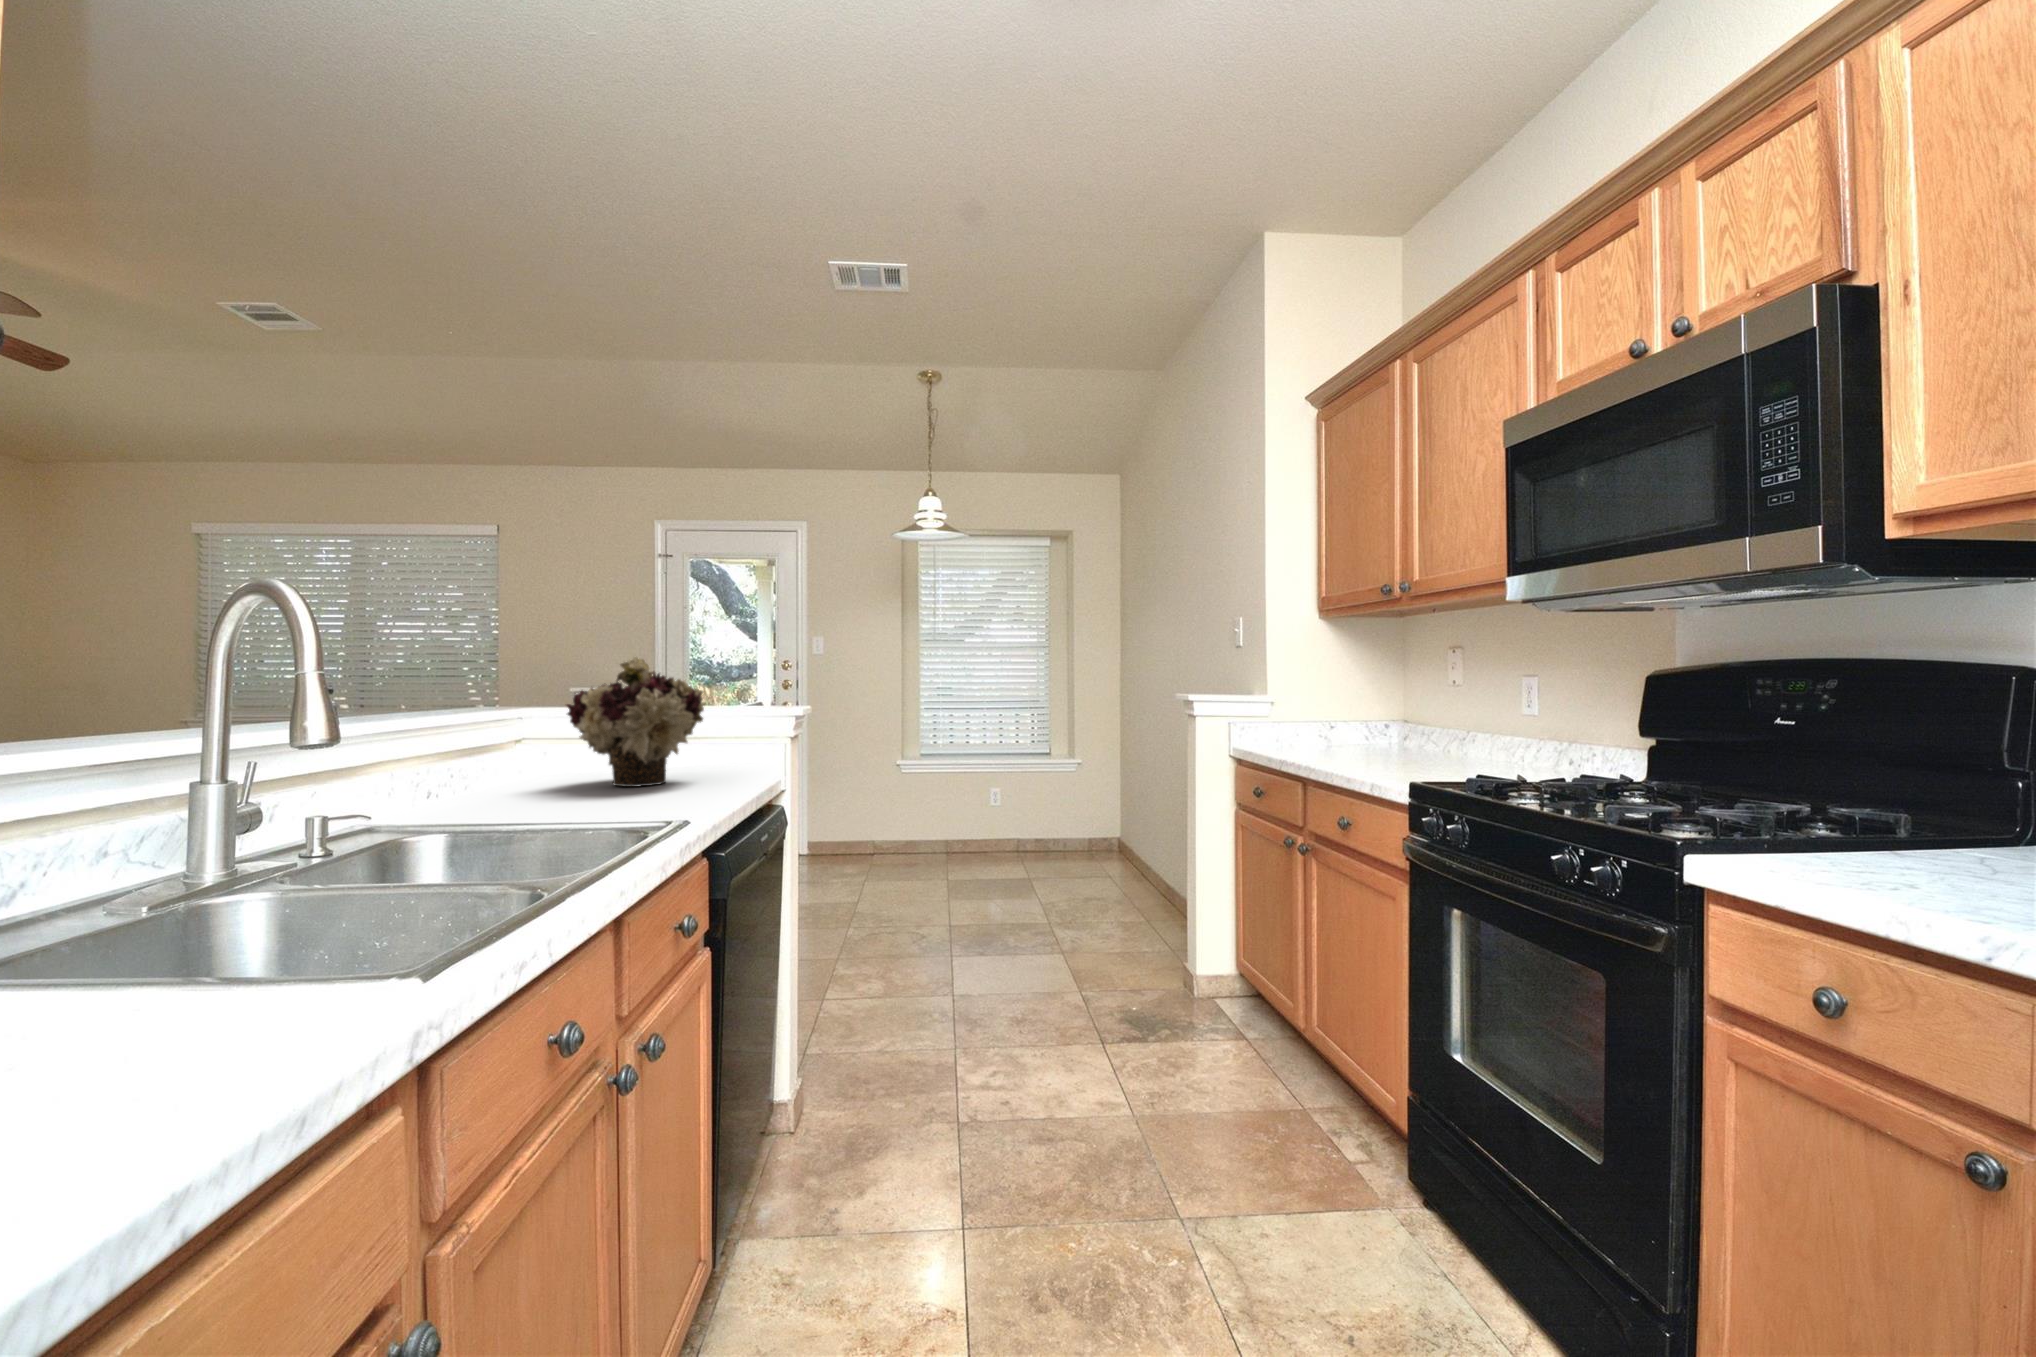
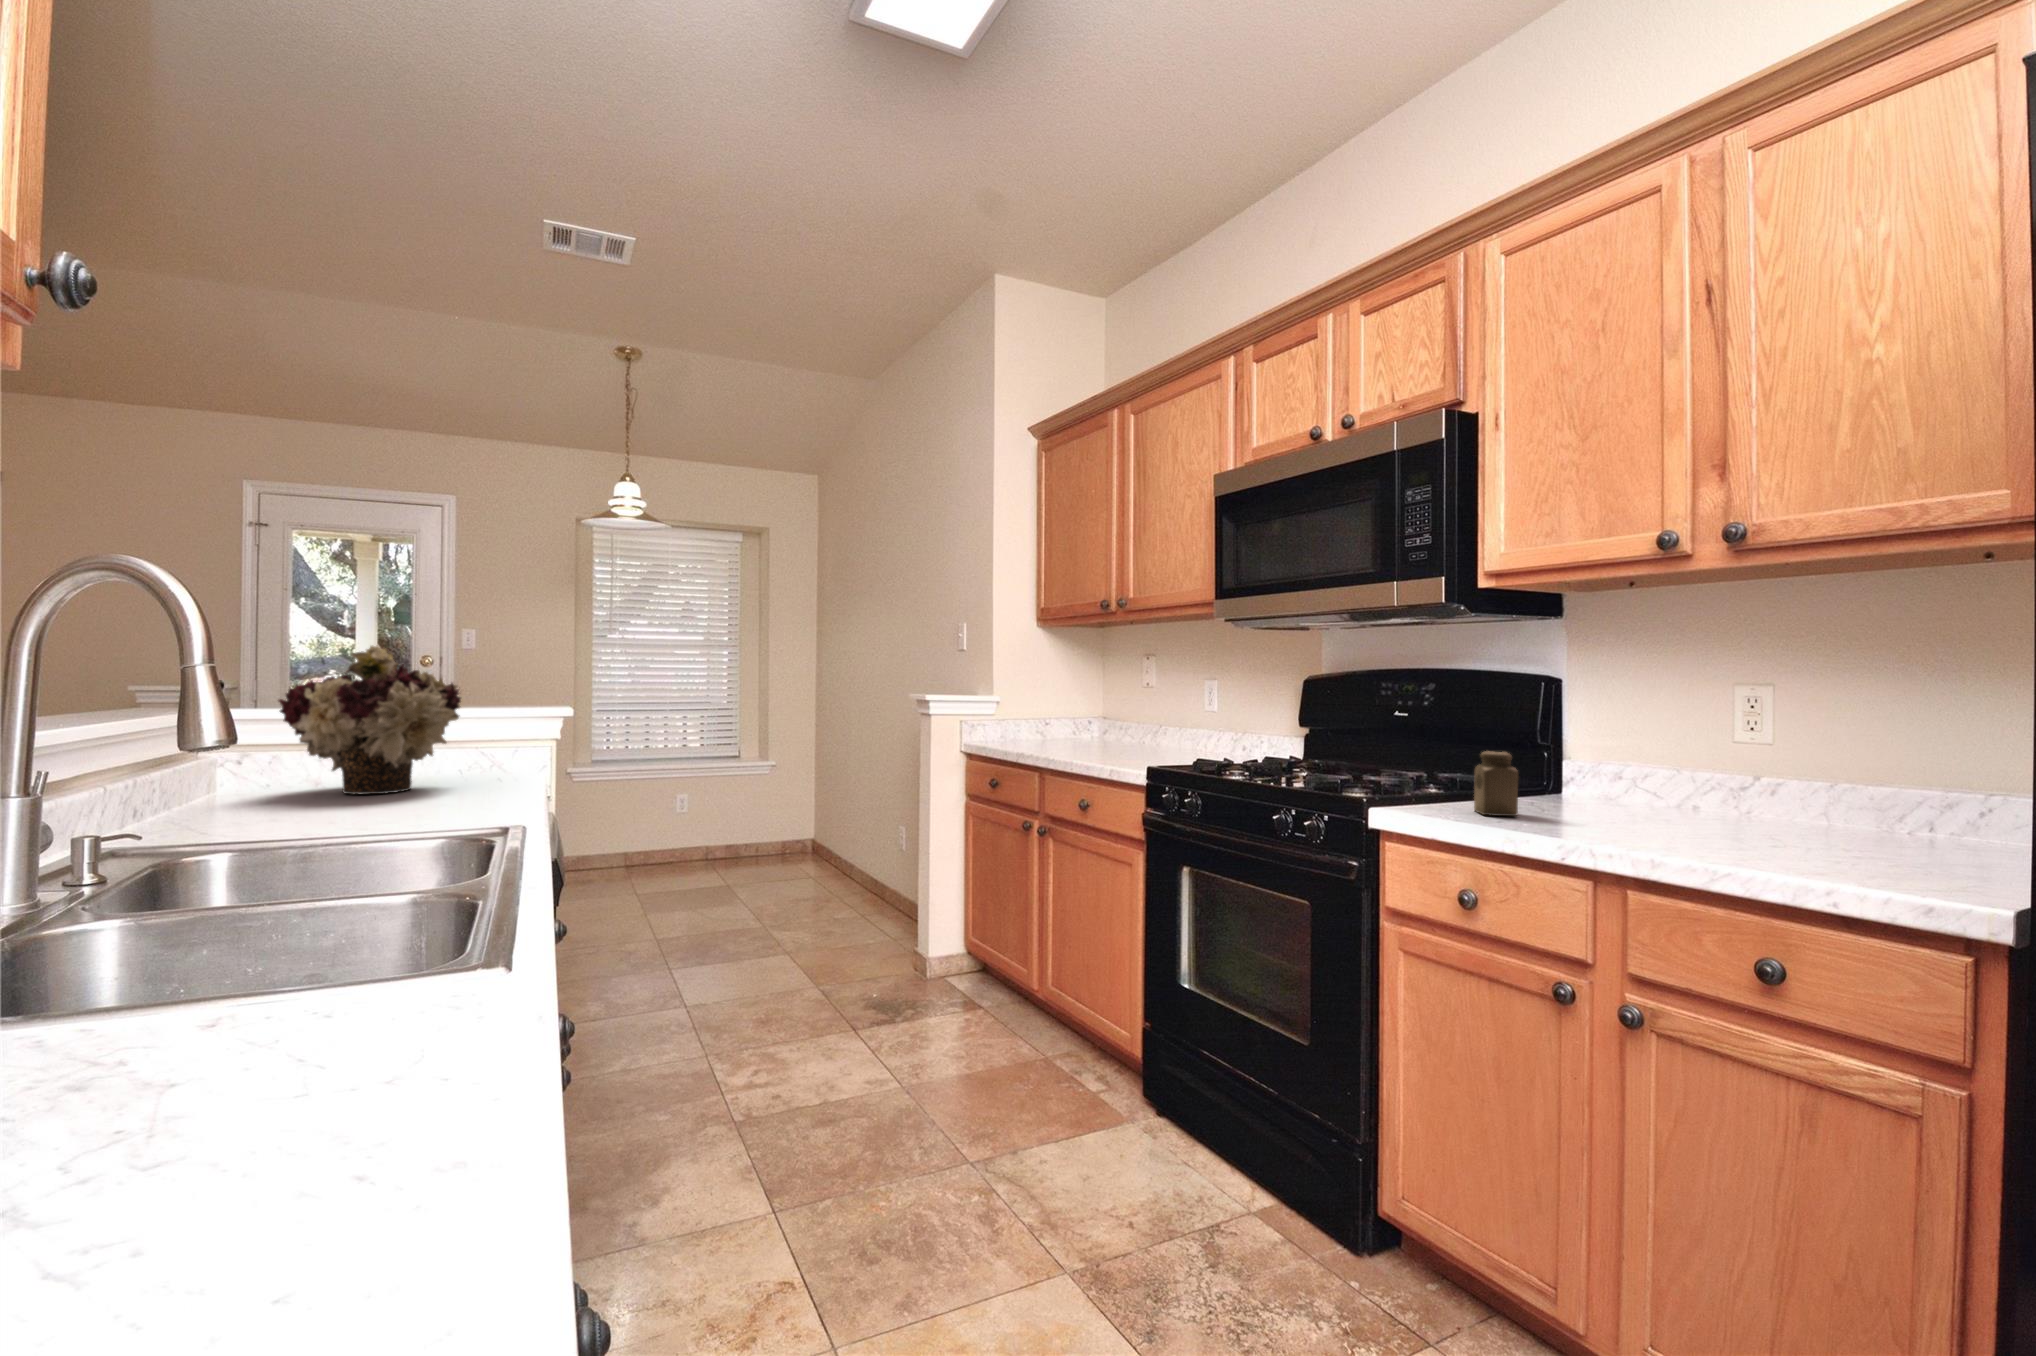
salt shaker: none [1864,783,1944,885] -> present [1474,752,1519,816]

